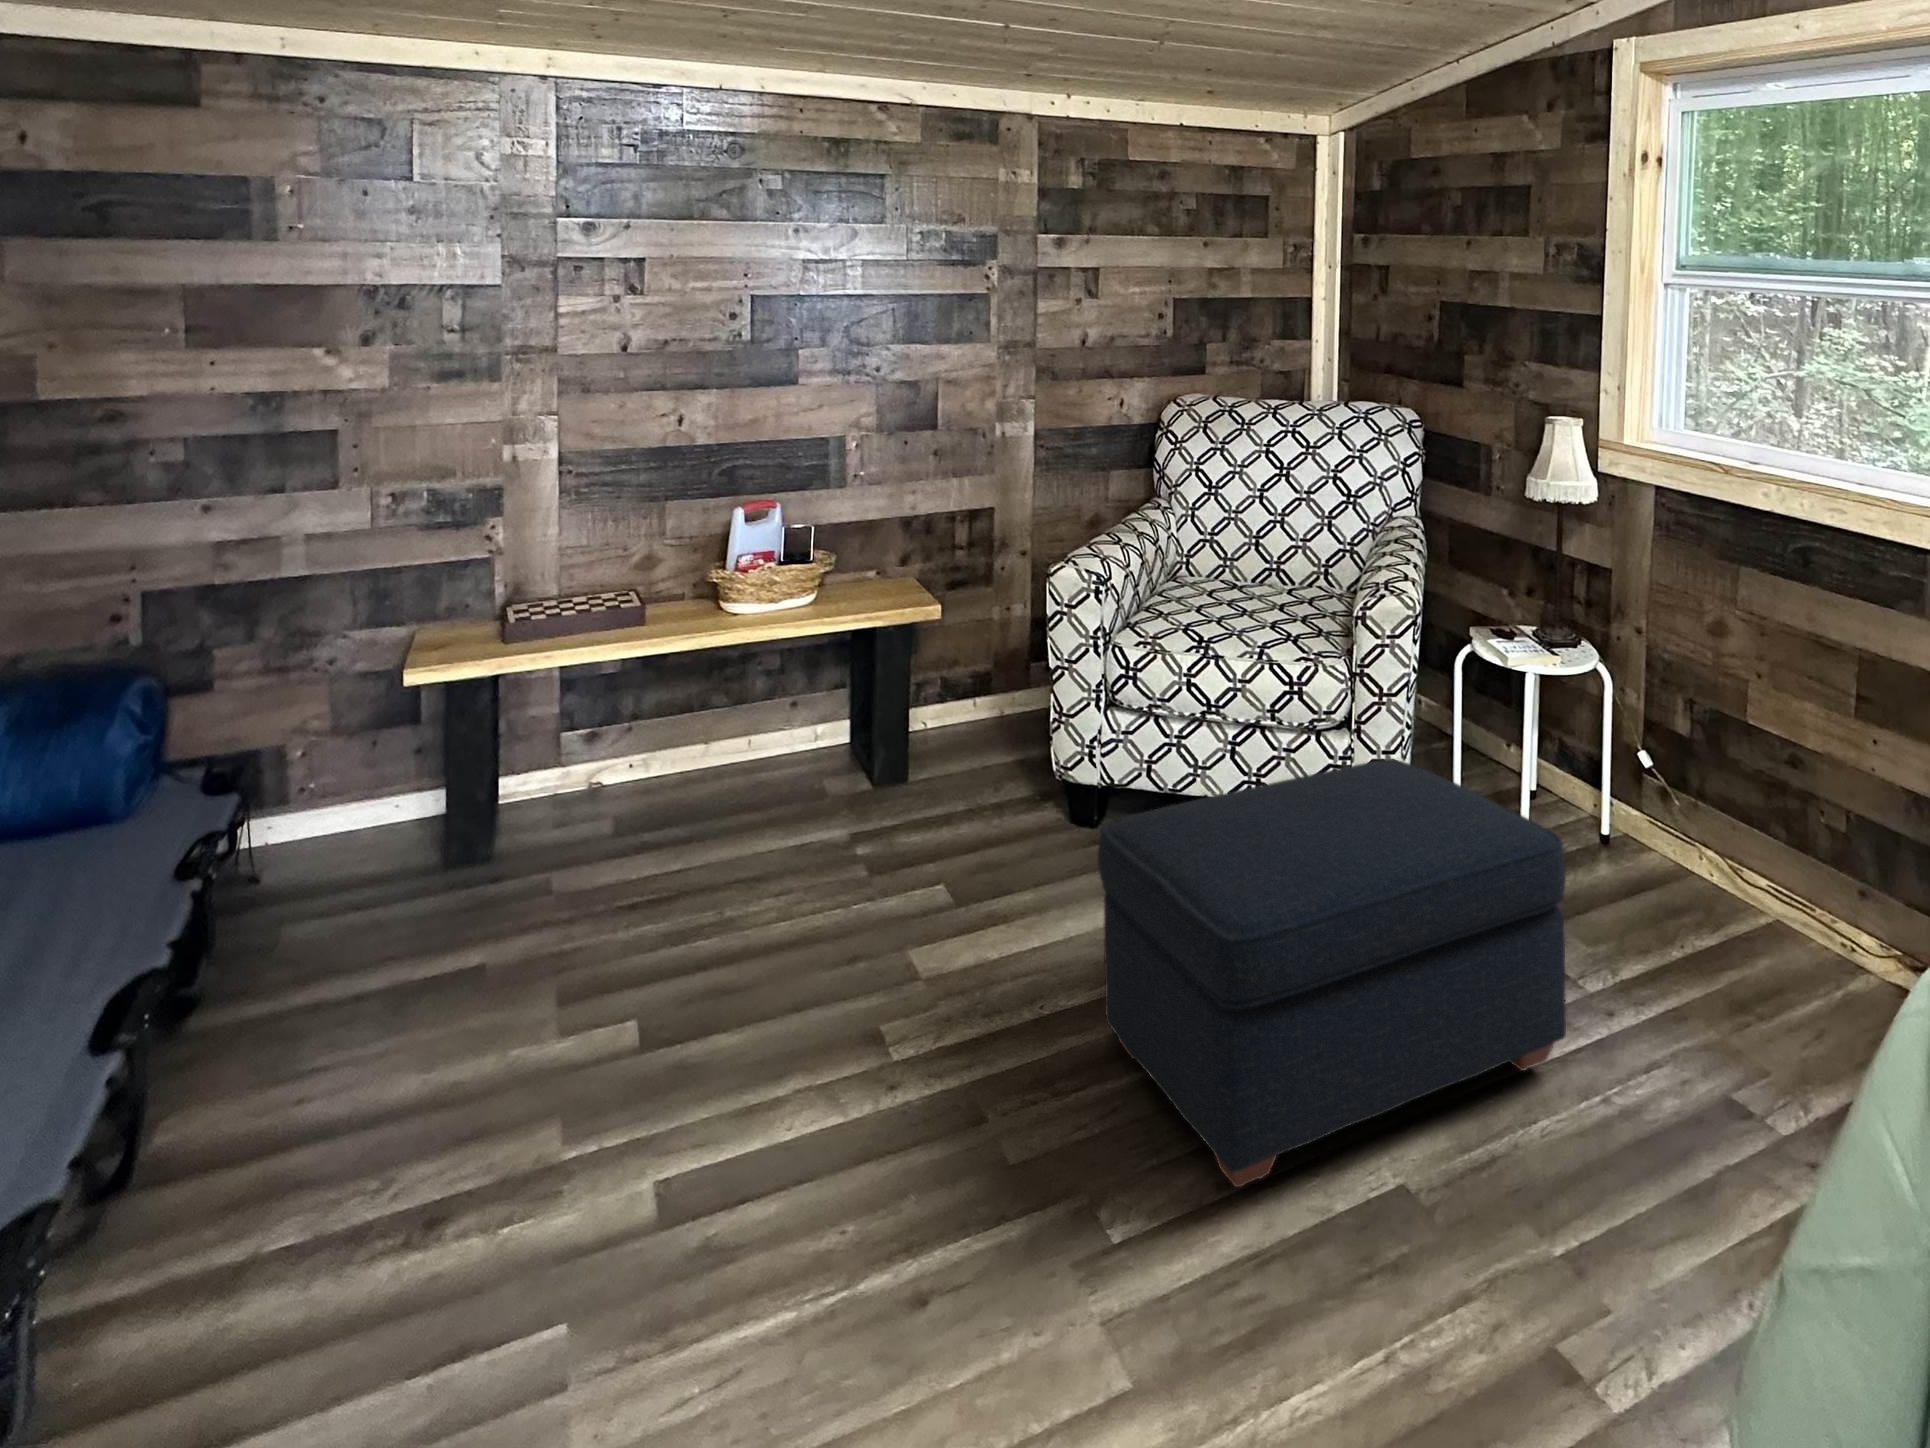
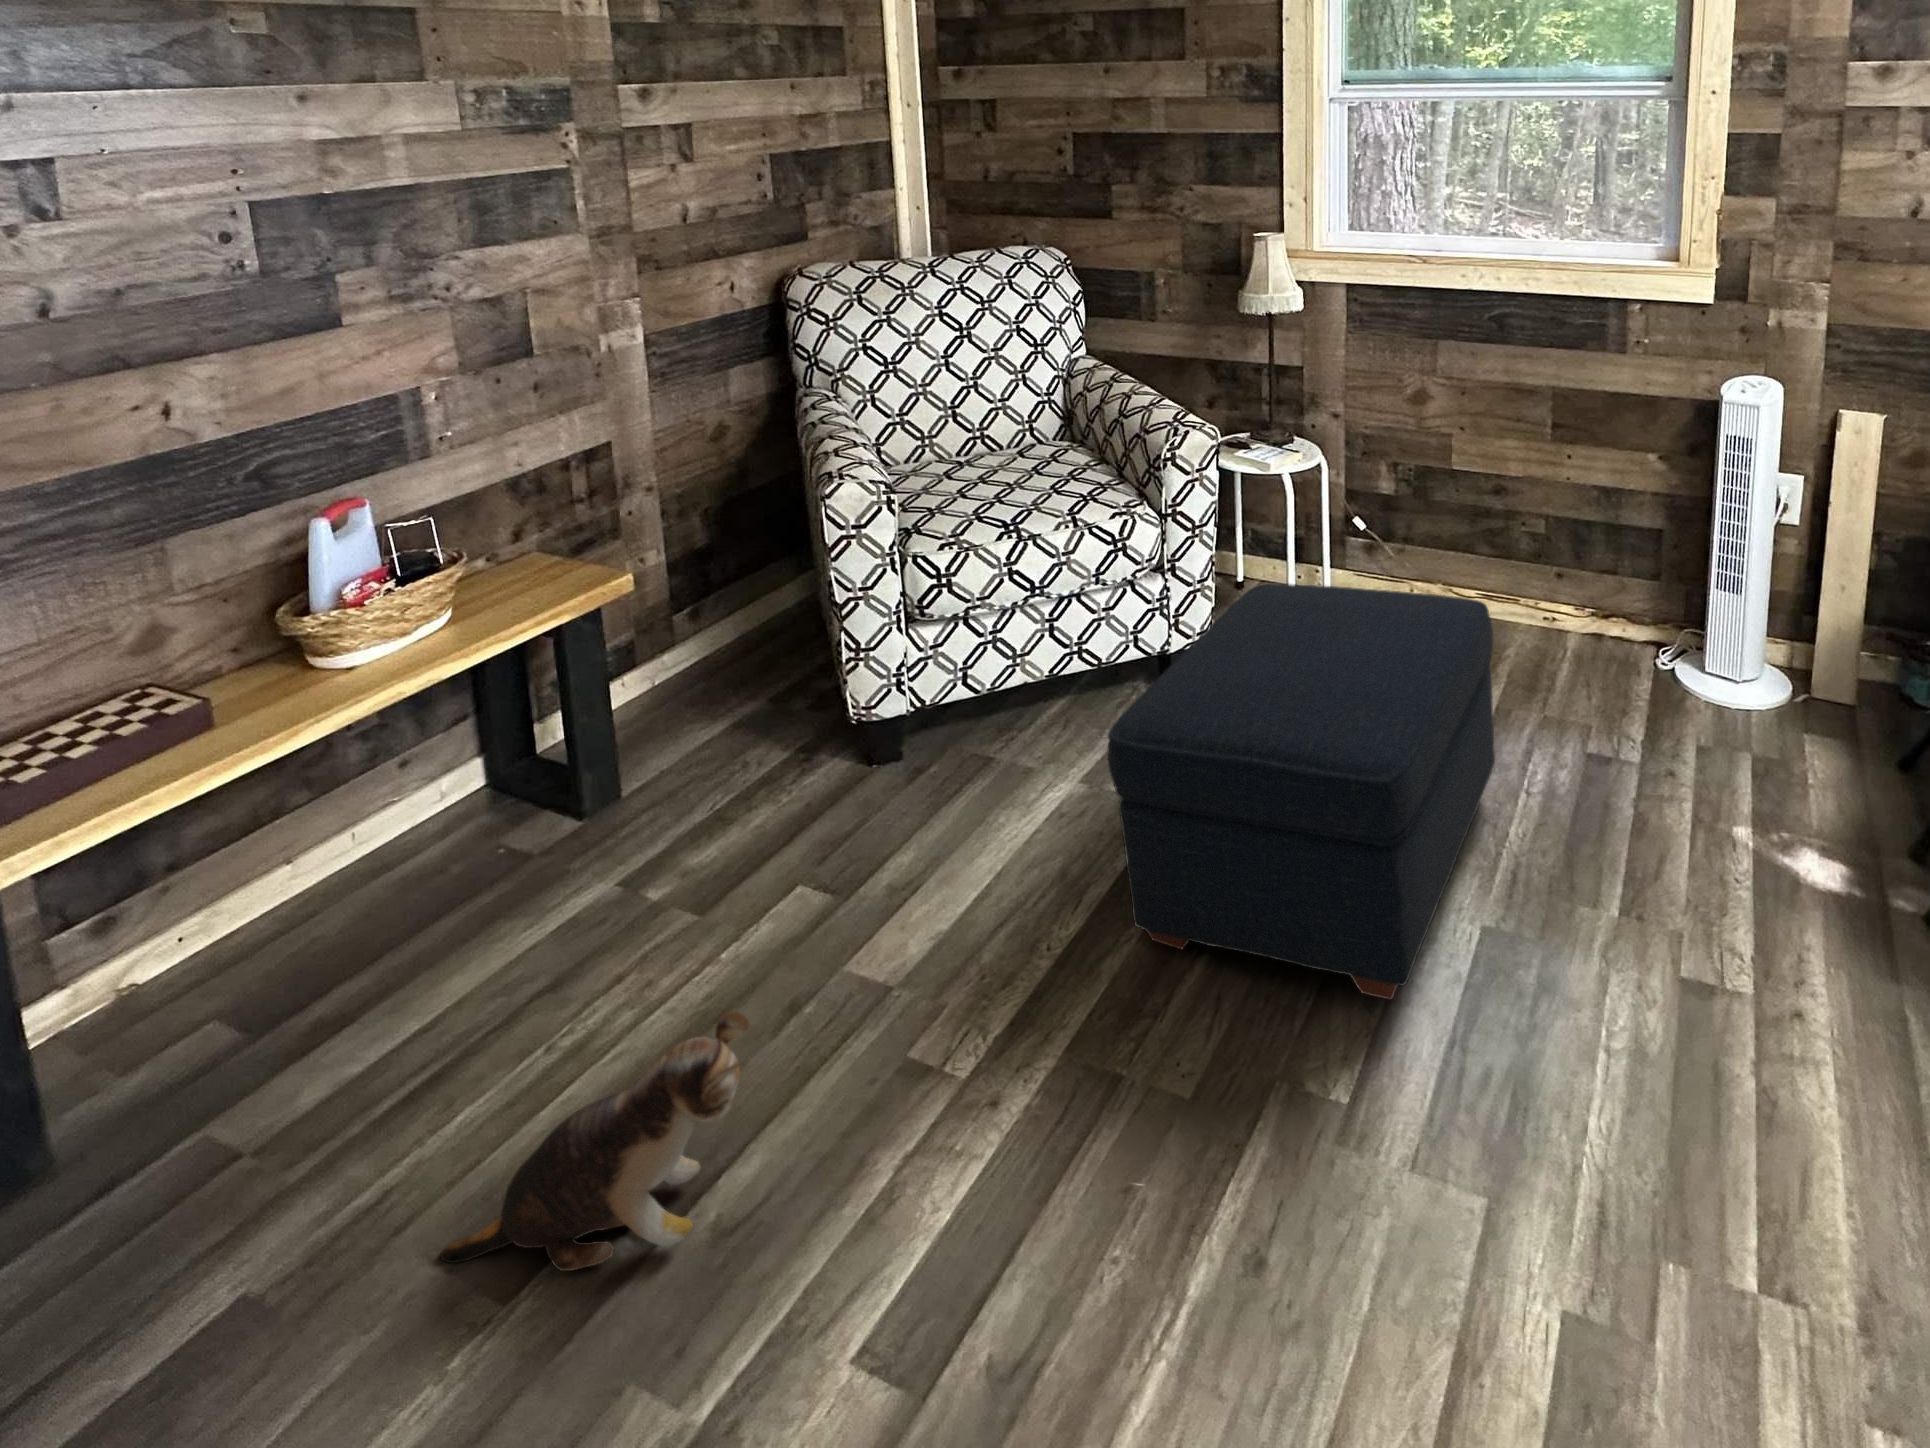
plush toy: none [559,906,727,1061] -> present [440,1012,749,1271]

